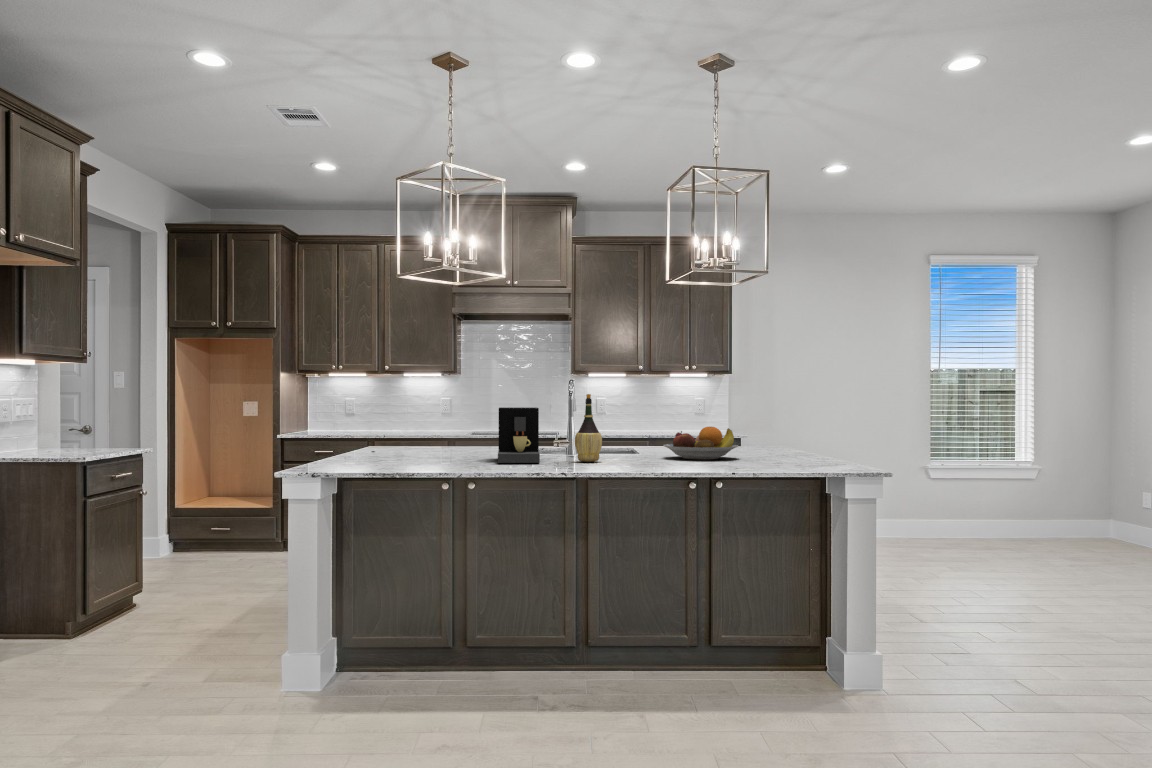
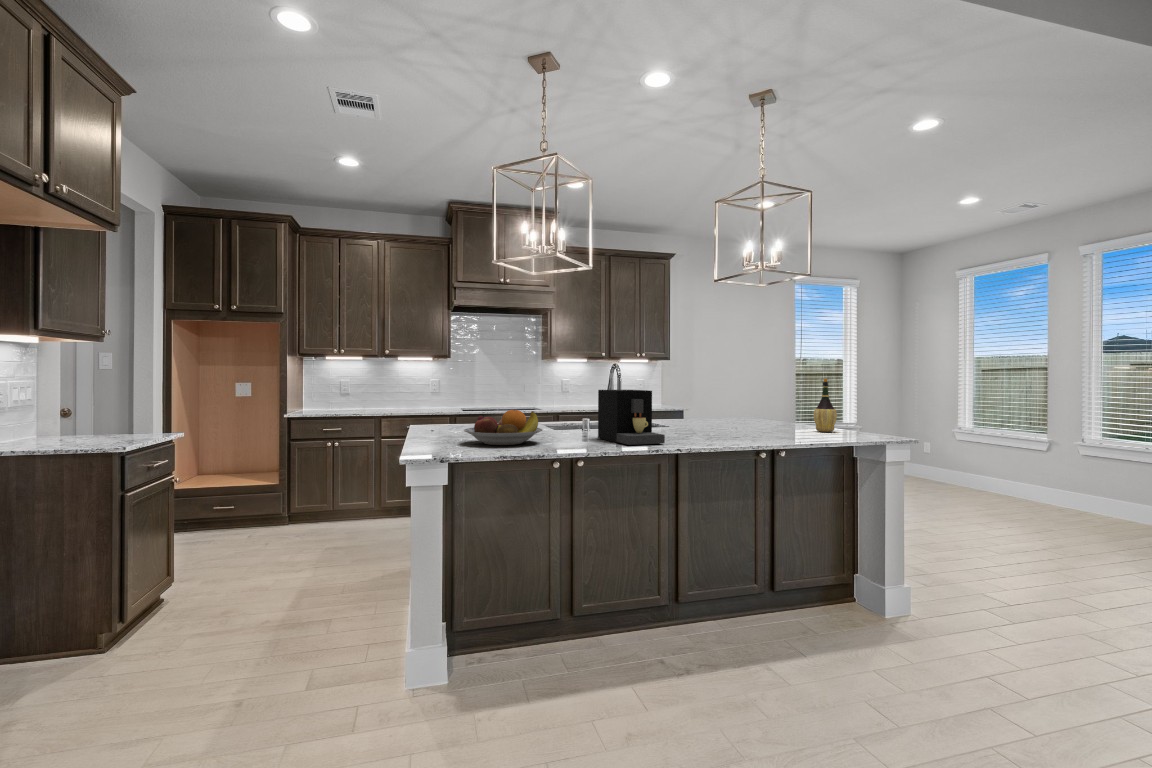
wine bottle: present [575,394,602,462] -> present [814,378,837,432]
fruit bowl: present [663,427,738,460] -> present [464,410,542,445]

